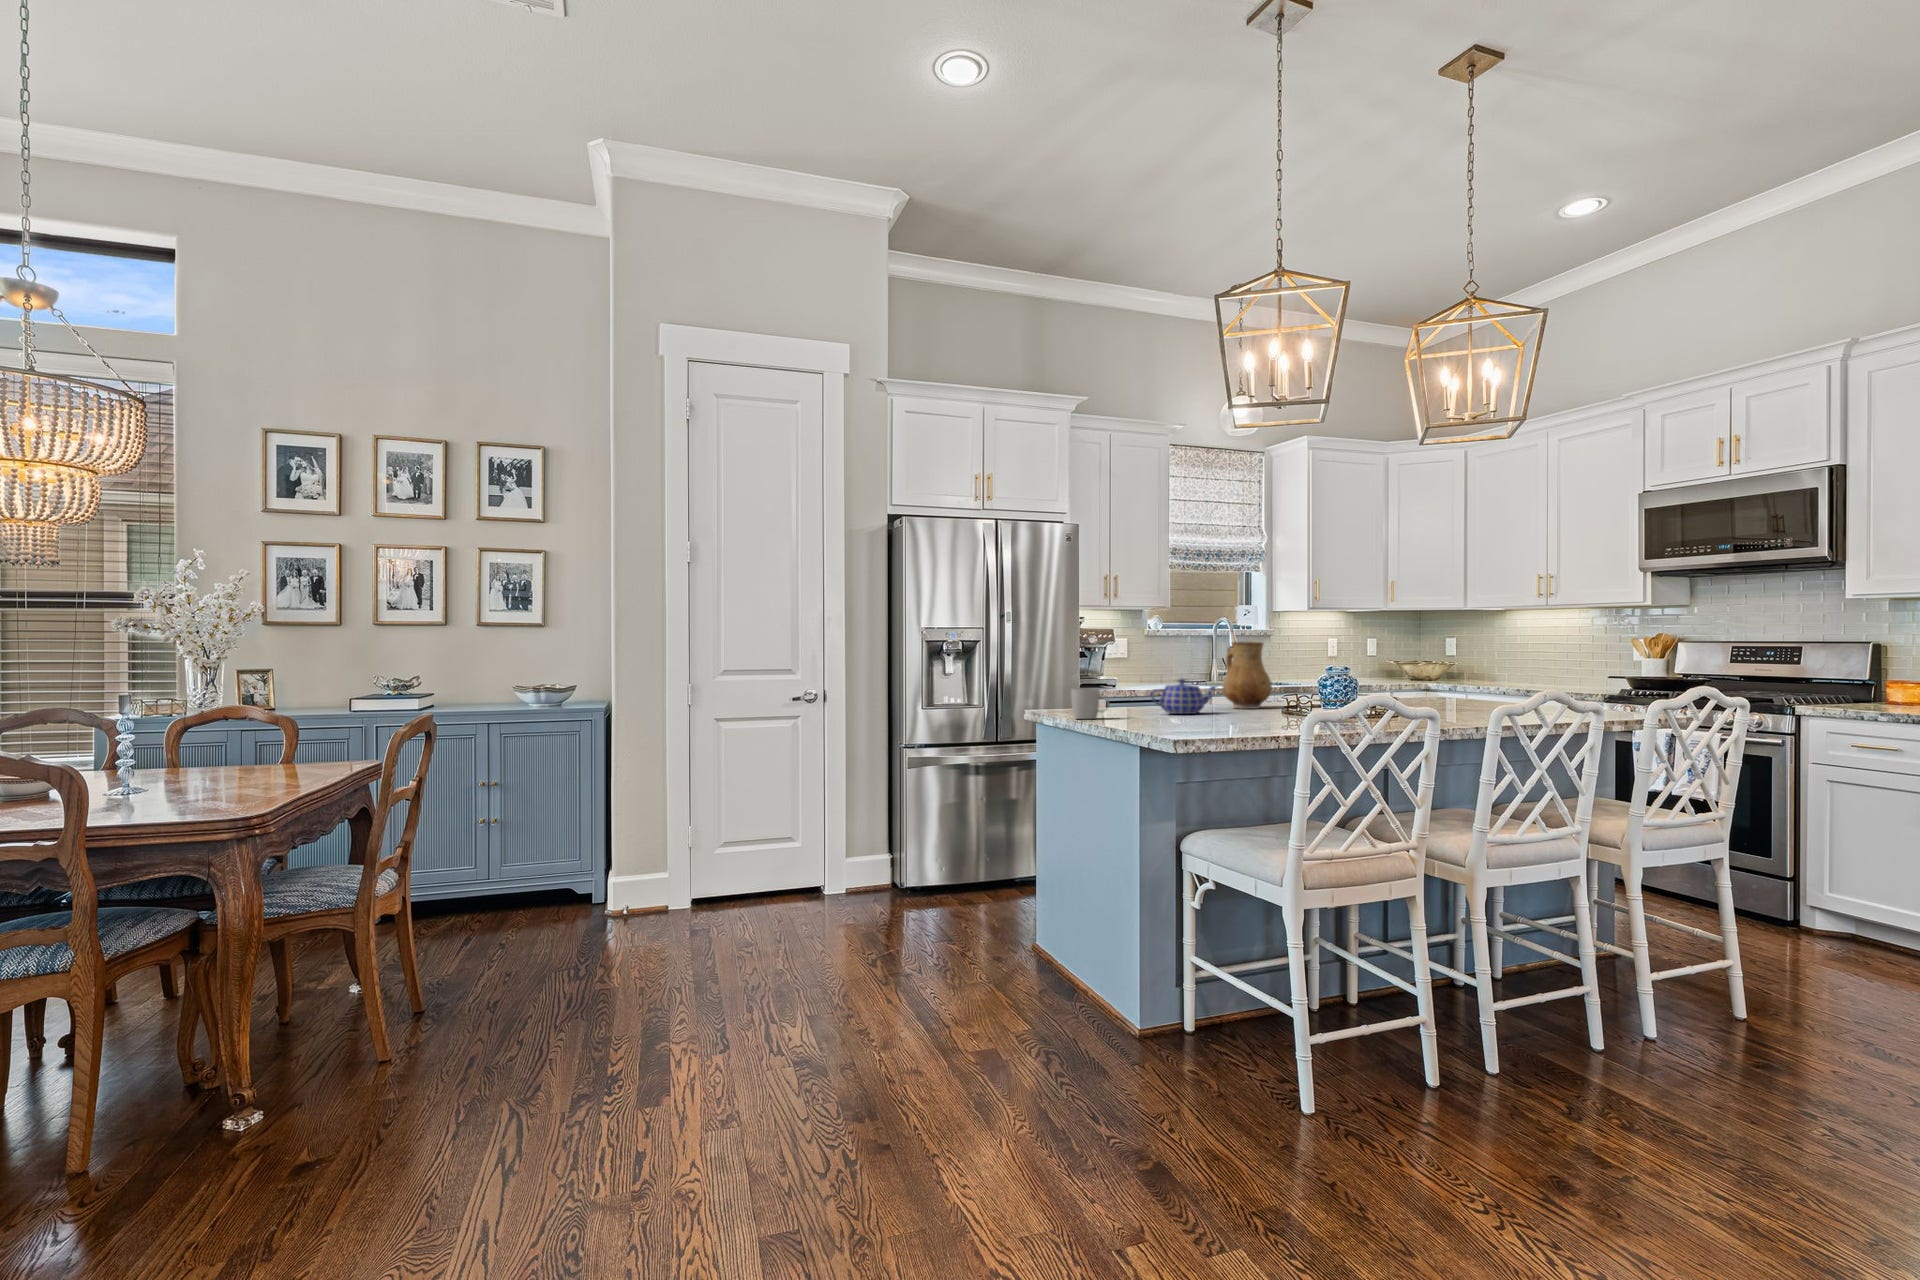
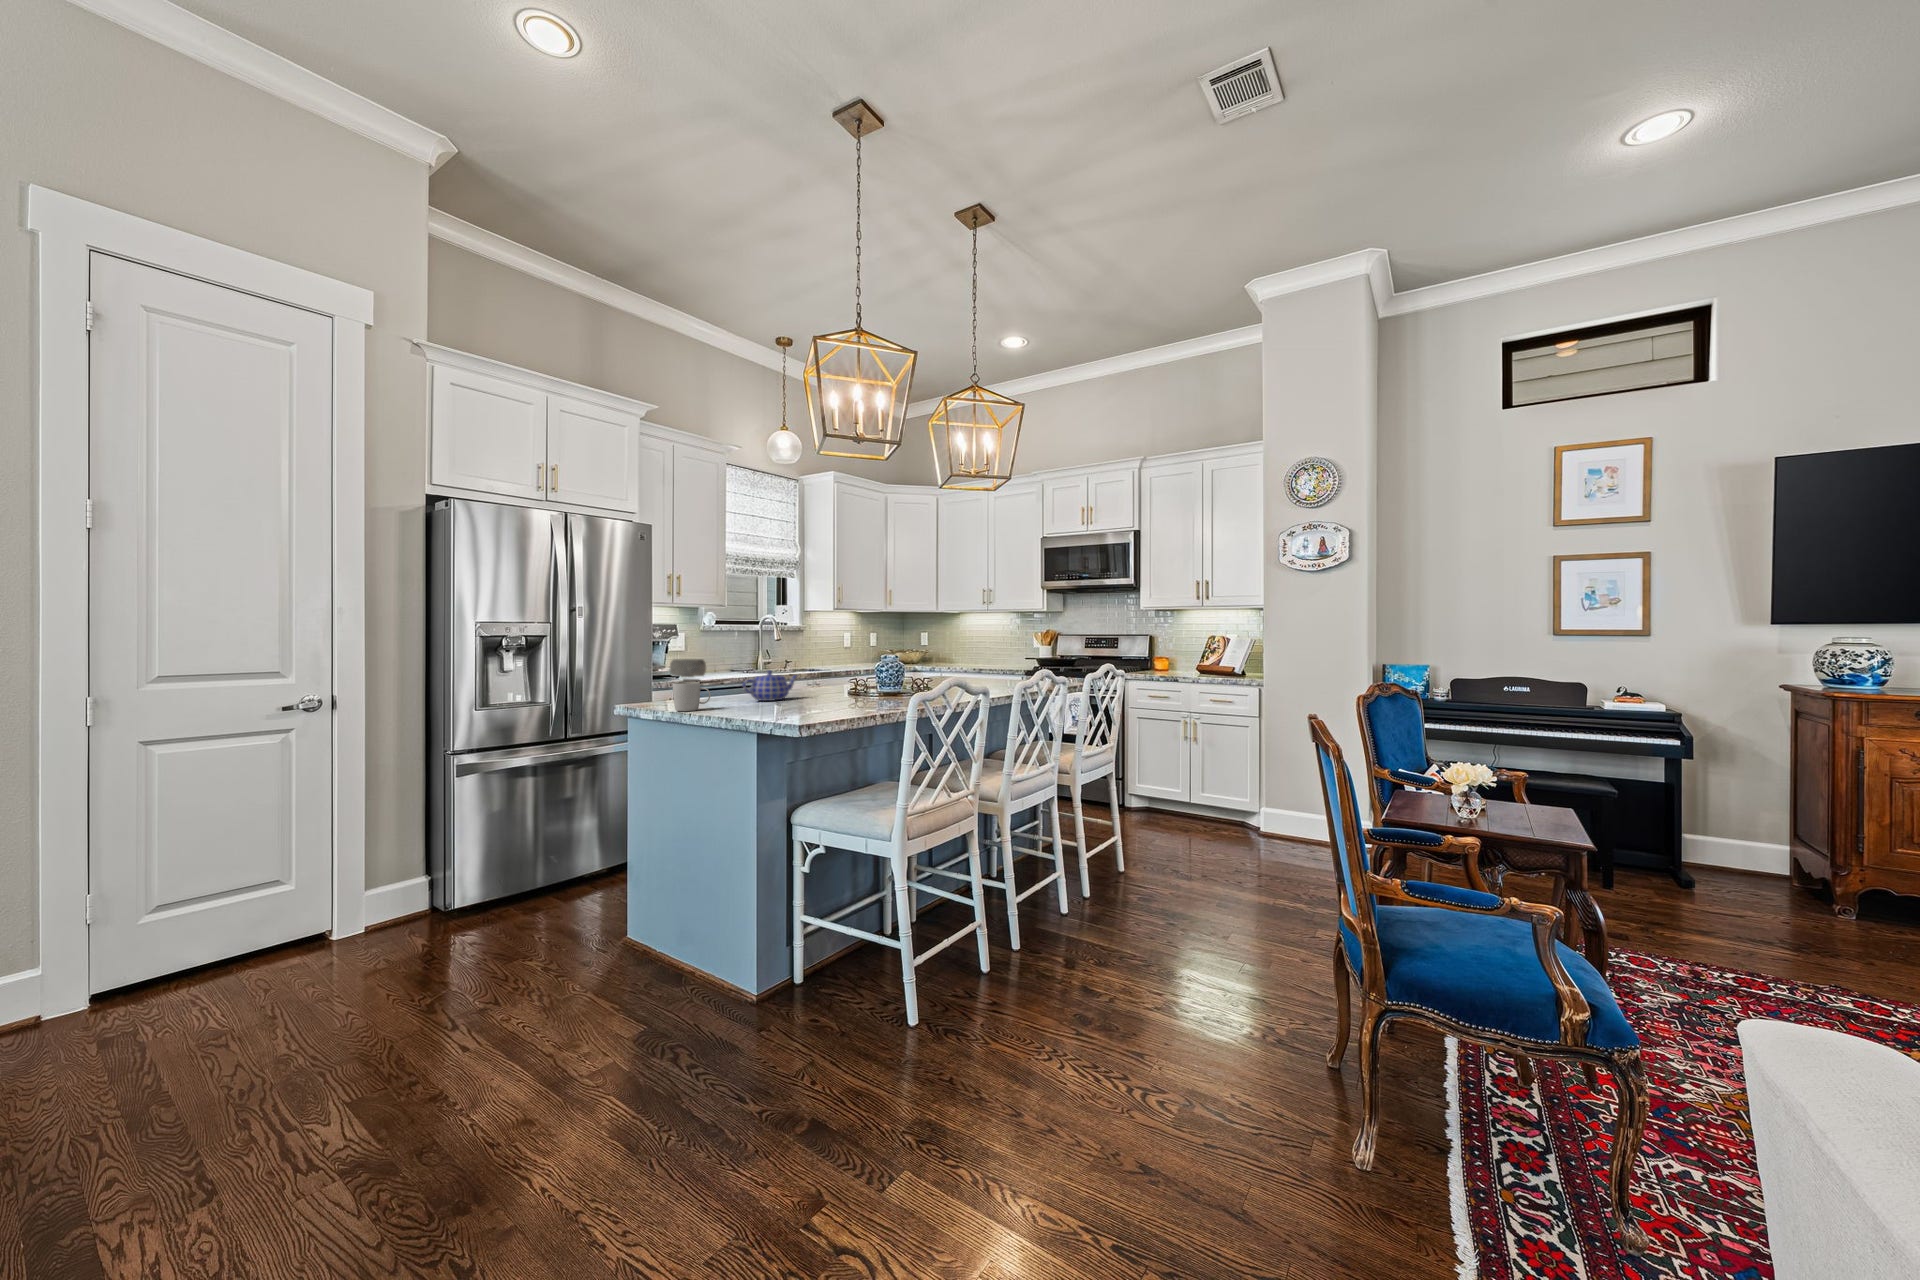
ceramic pitcher: present [1223,642,1272,709] -> none [796,637,835,692]
bowl: none [1104,667,1144,695] -> present [670,659,706,682]

